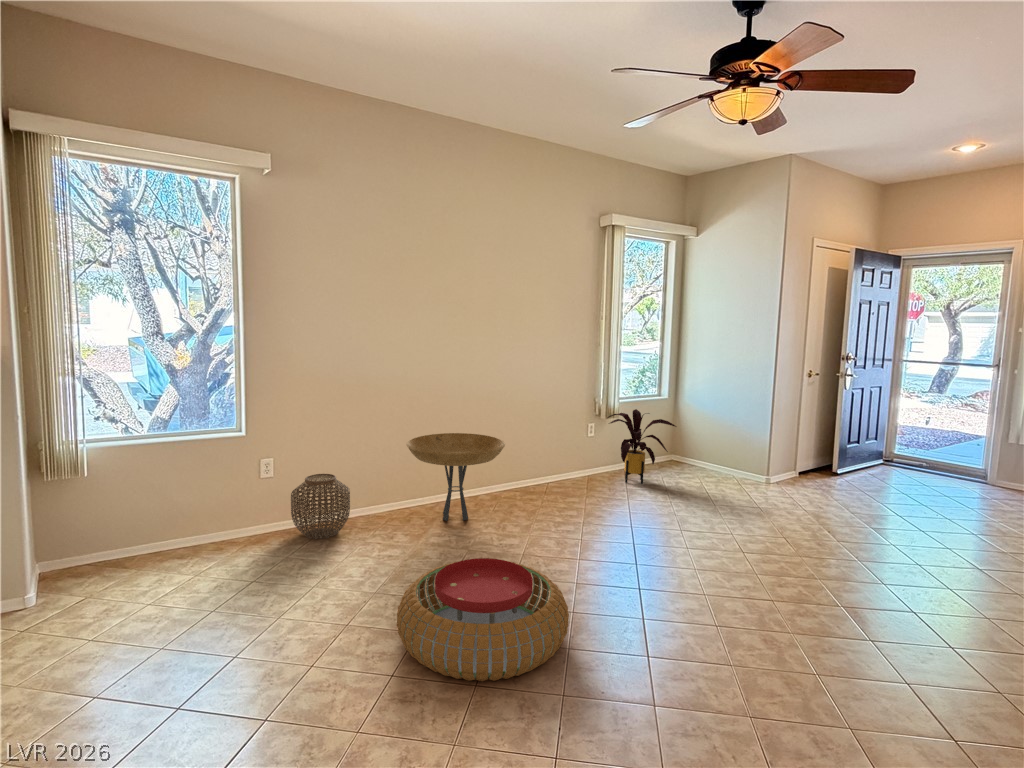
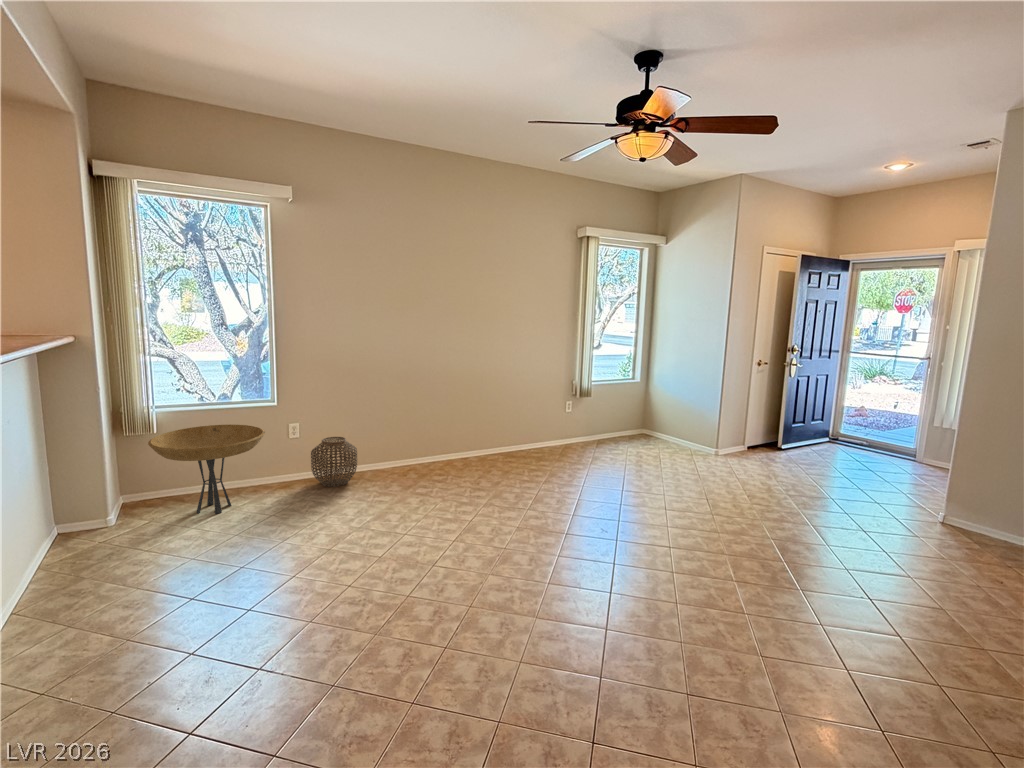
house plant: present [607,409,676,484] -> none [578,391,636,453]
side table: present [406,433,505,521] -> present [148,425,265,514]
pouf: present [397,558,569,681] -> none [362,504,494,594]

